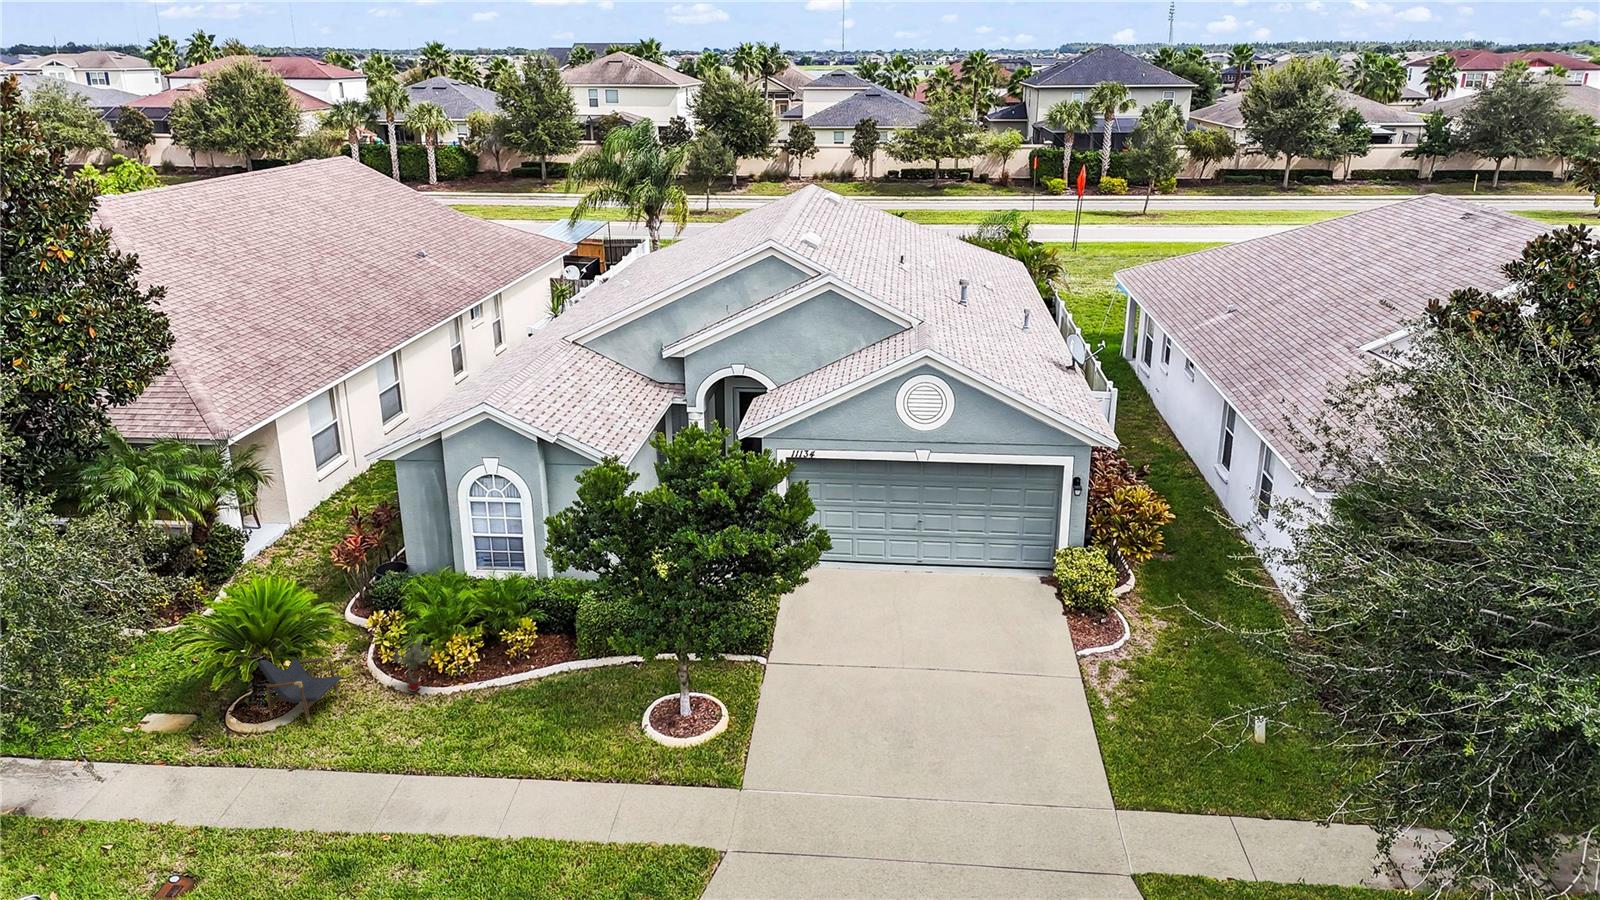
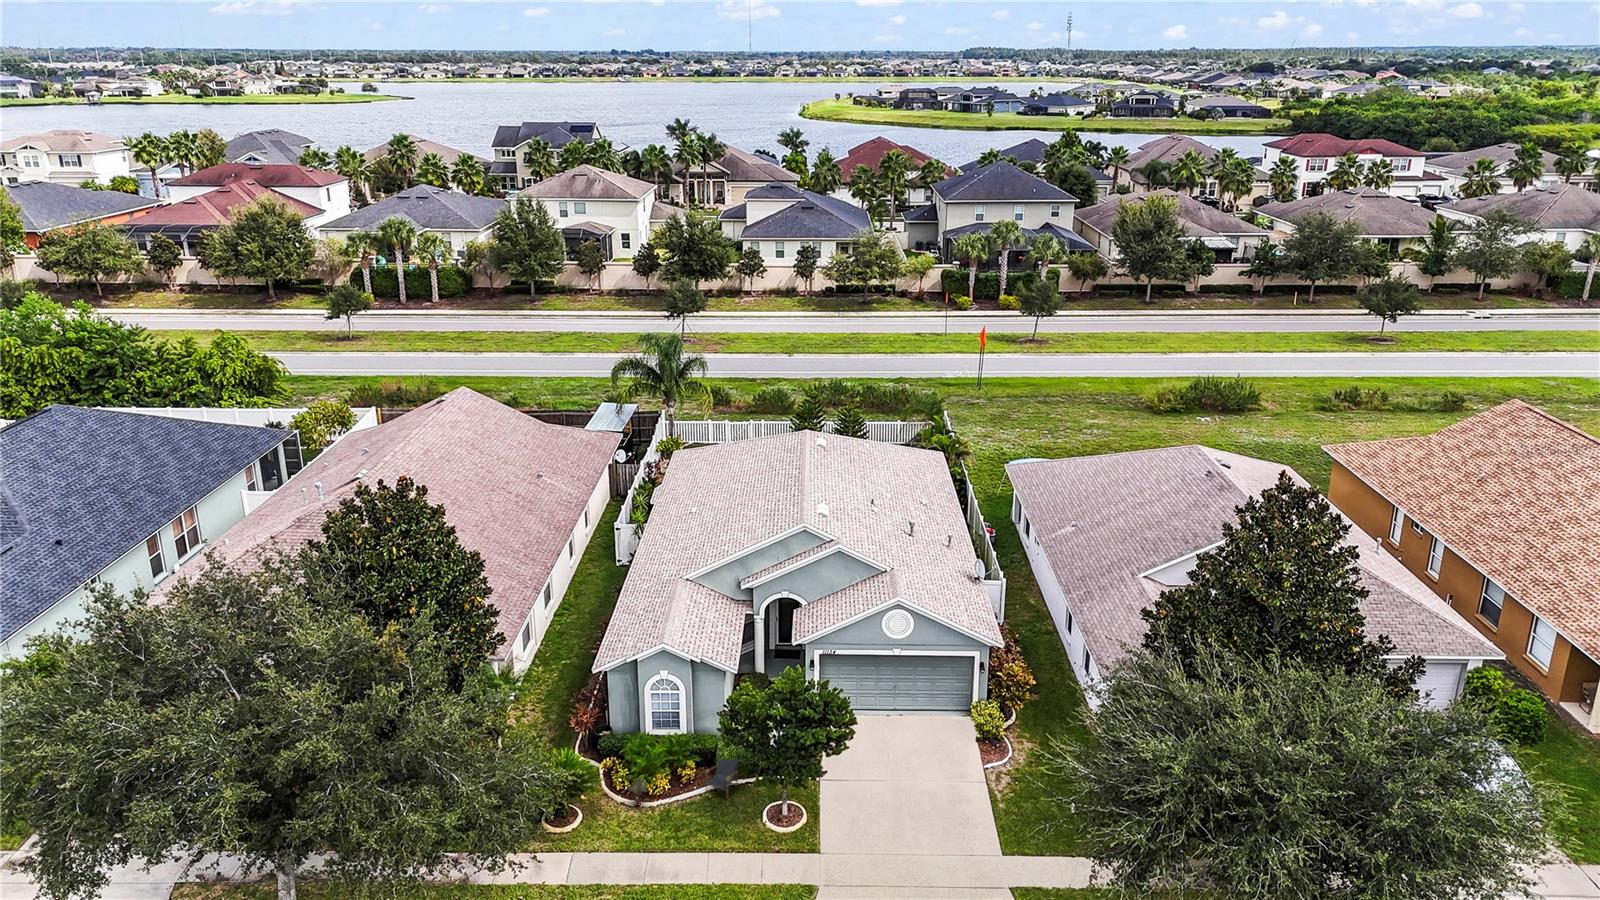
lounge chair: present [258,656,341,724] -> present [705,759,738,793]

